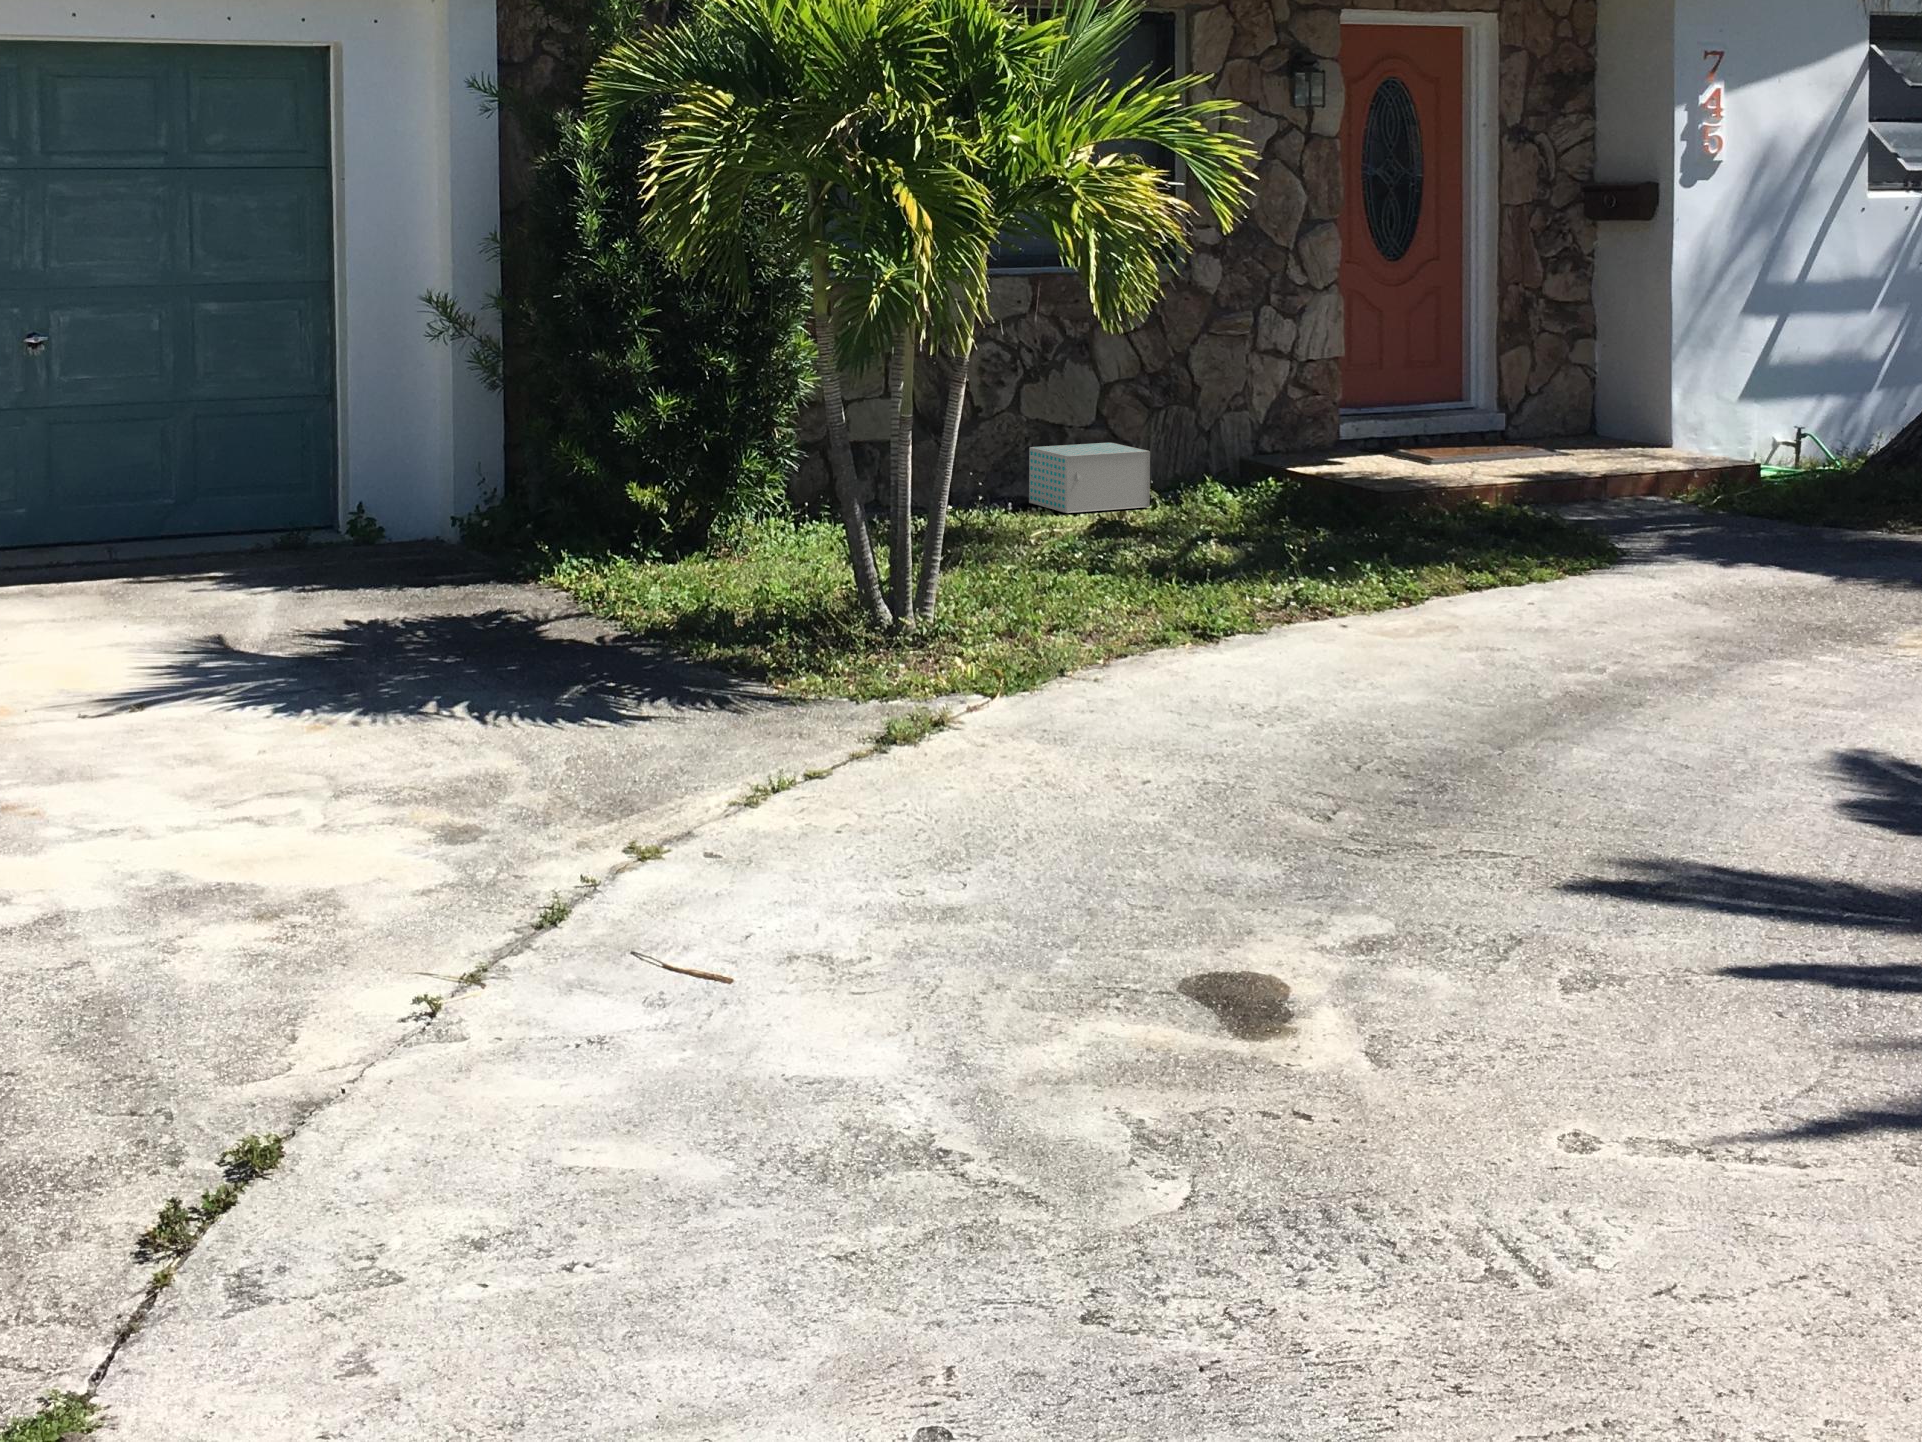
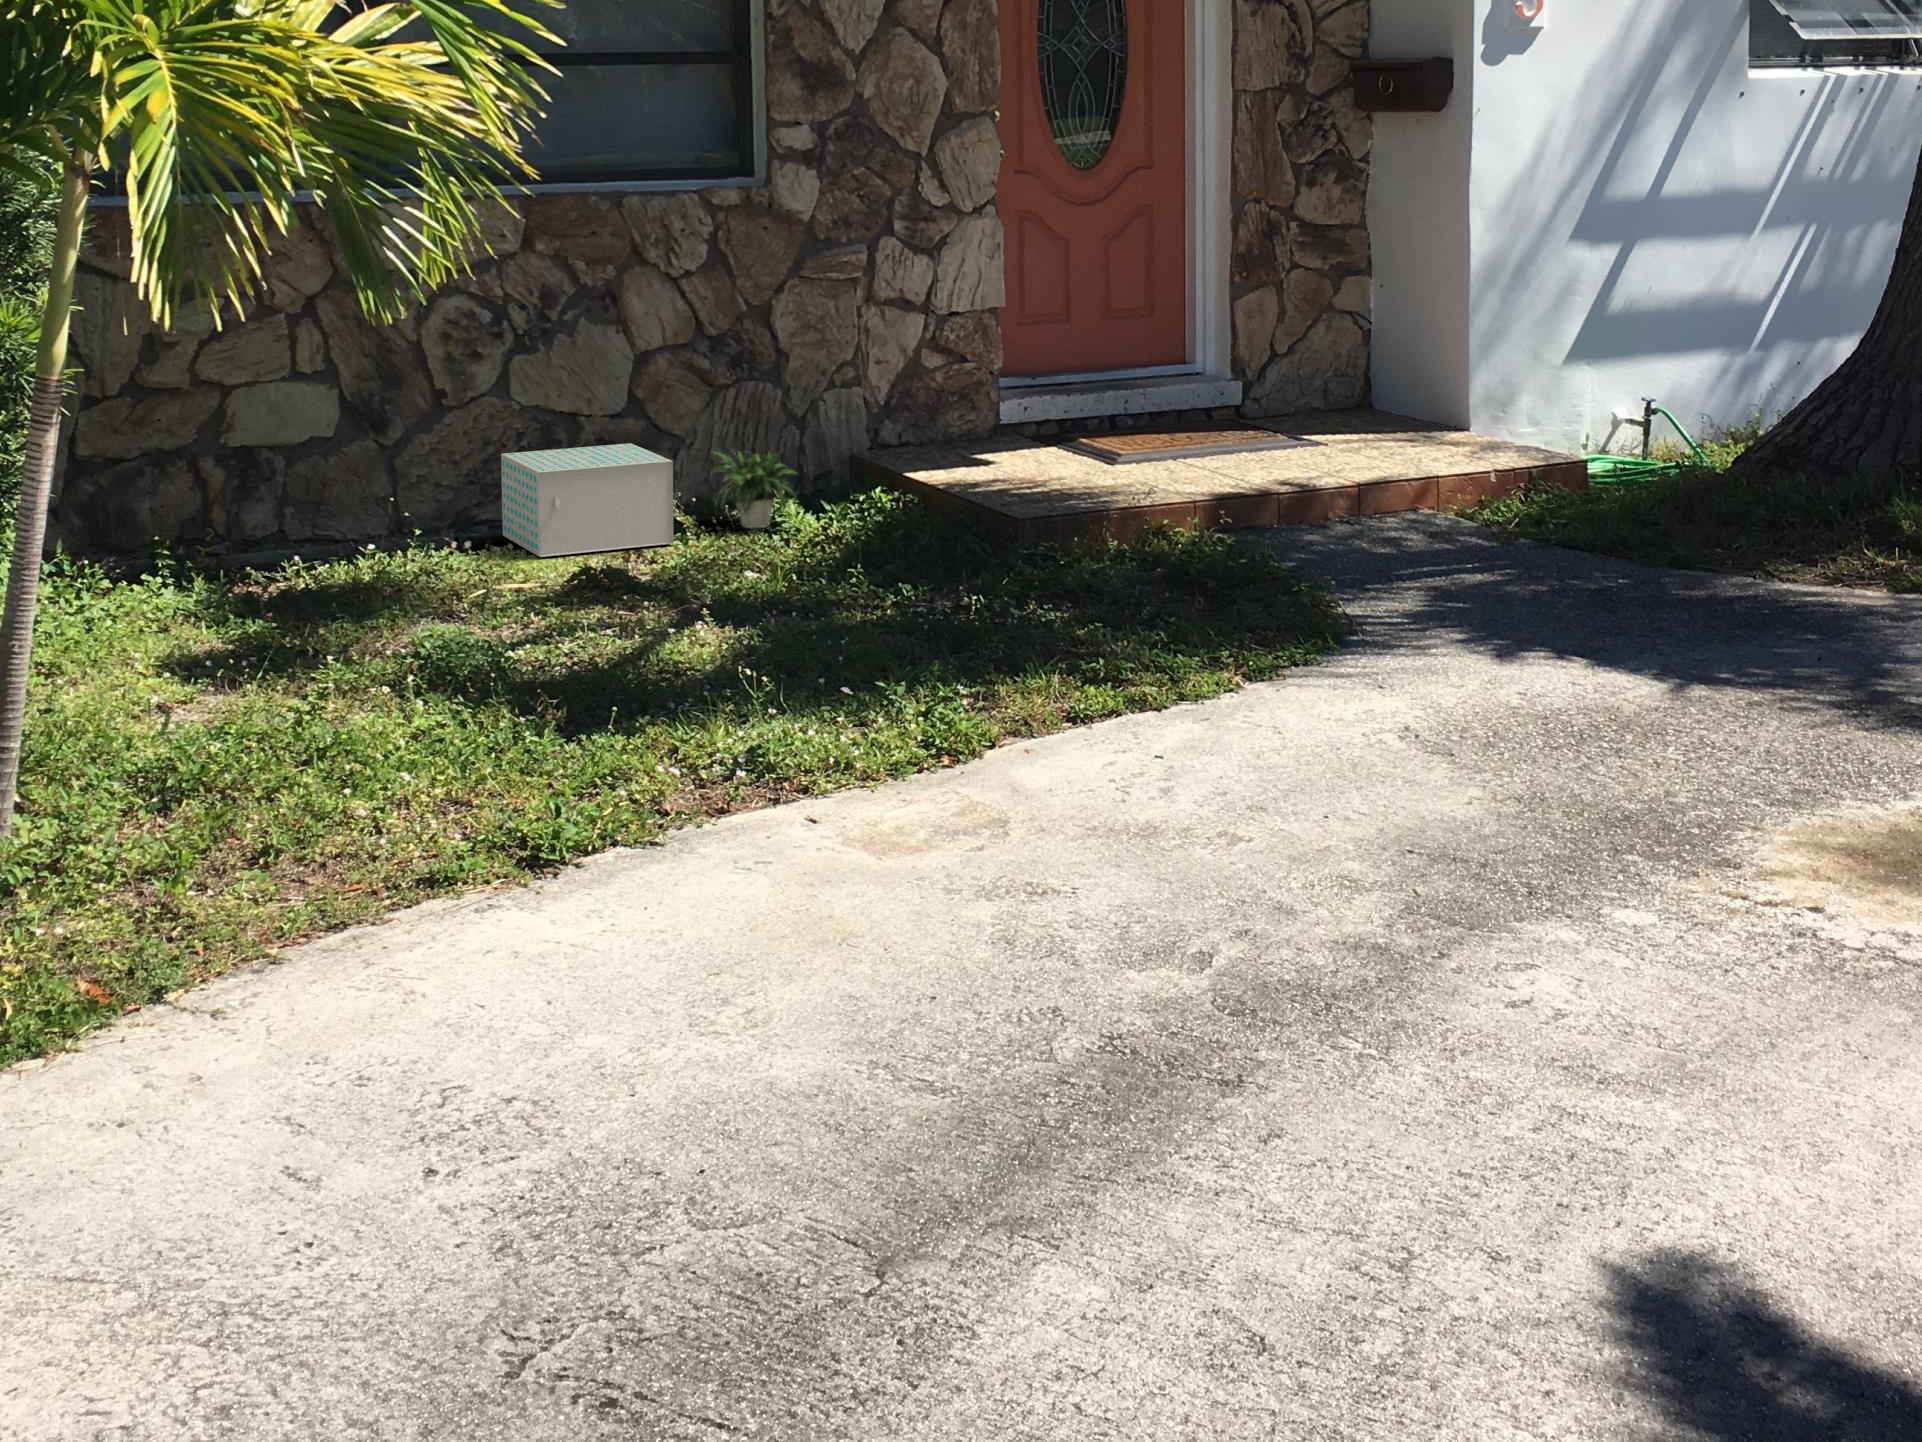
potted plant: none [1149,445,1226,500] -> present [712,451,795,528]

